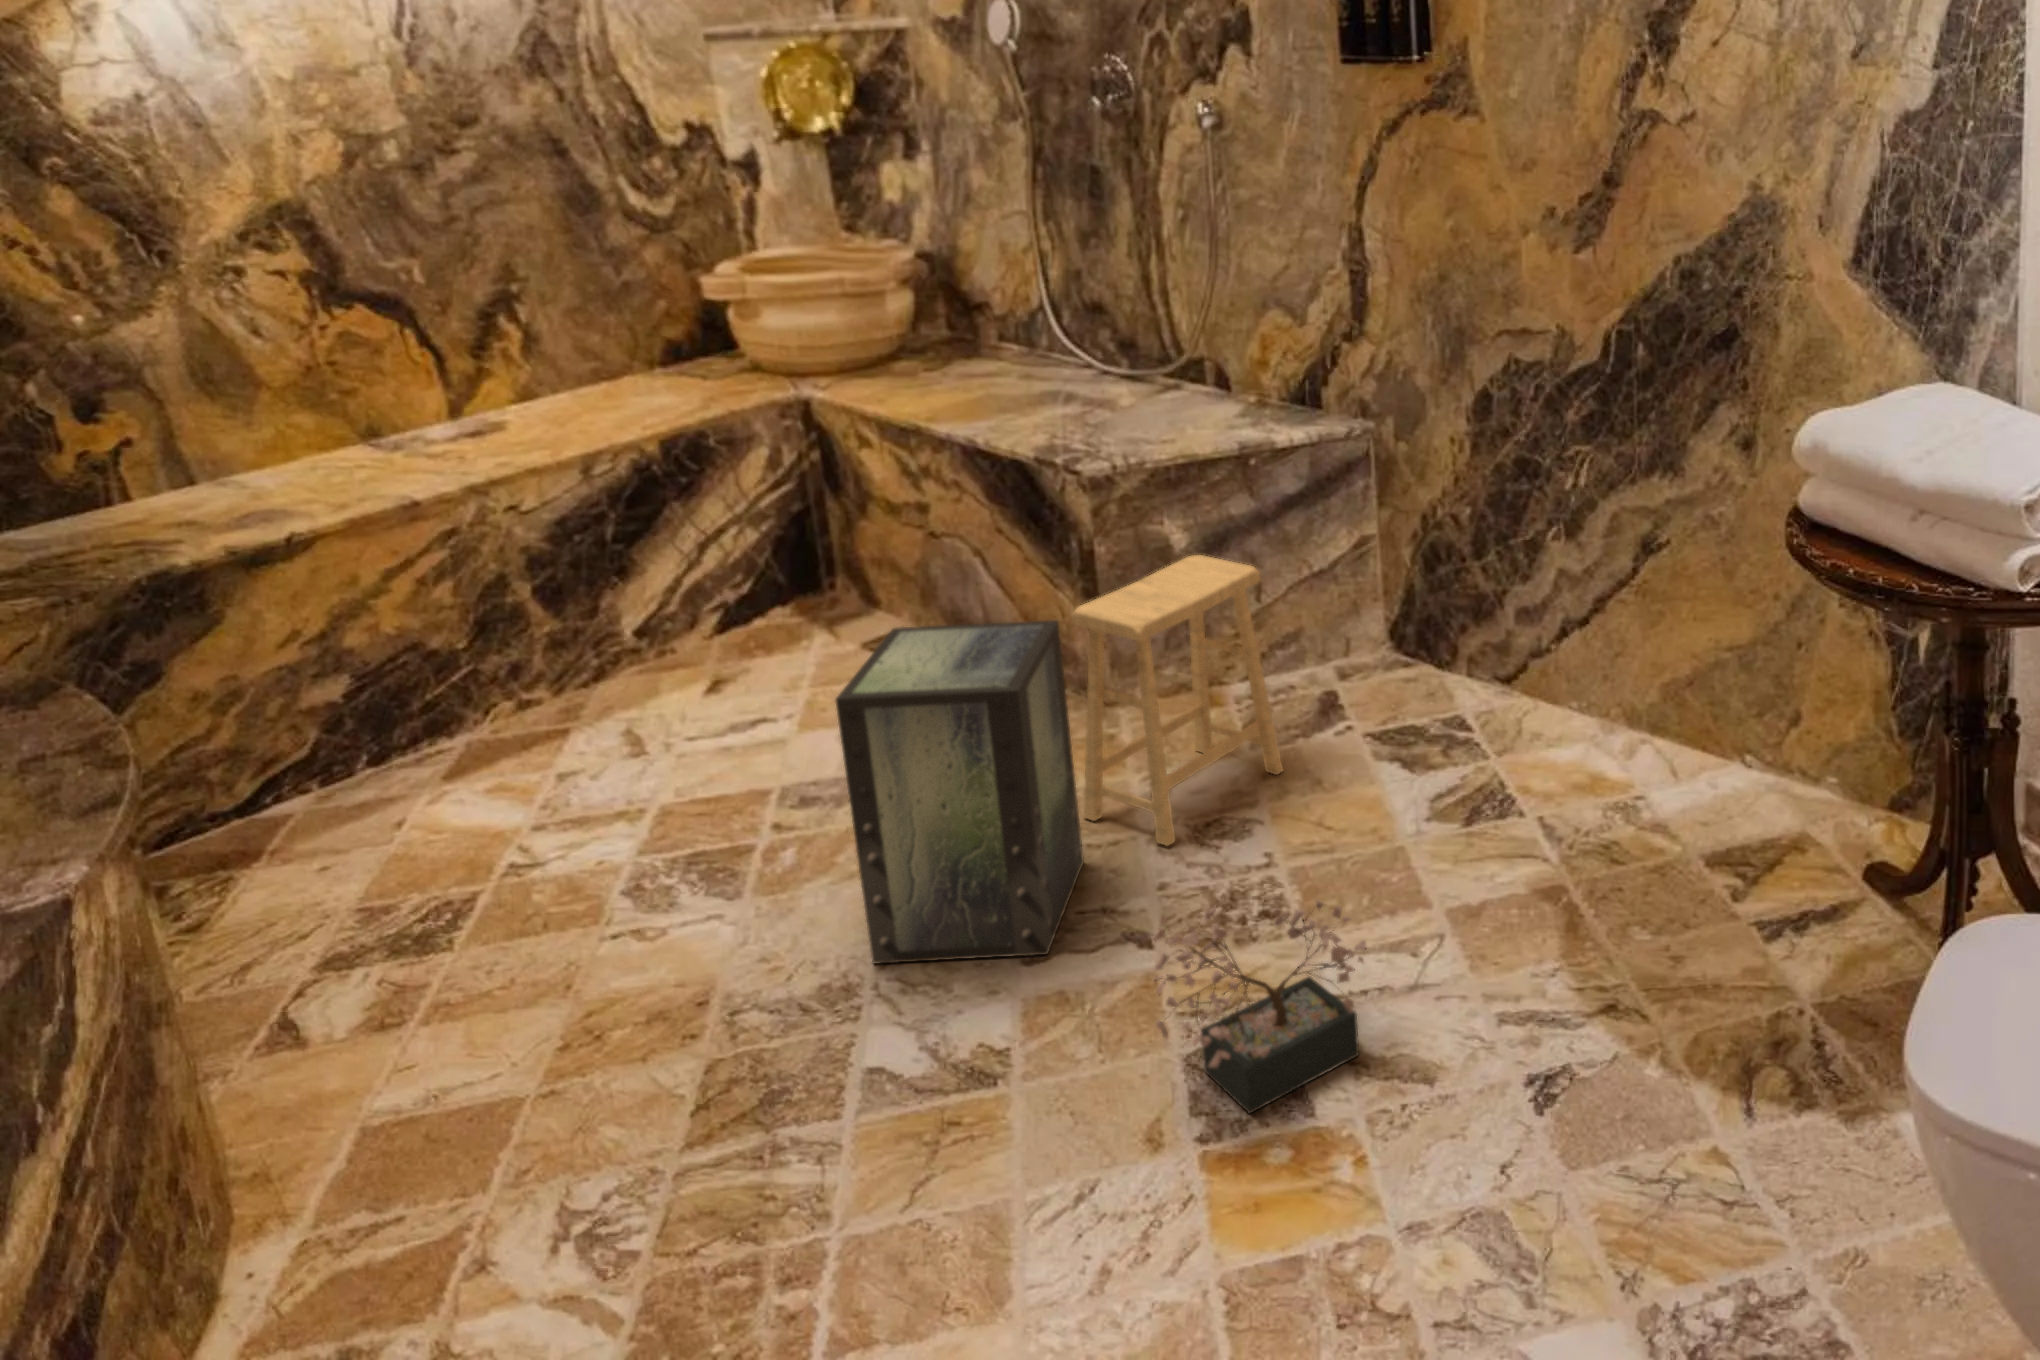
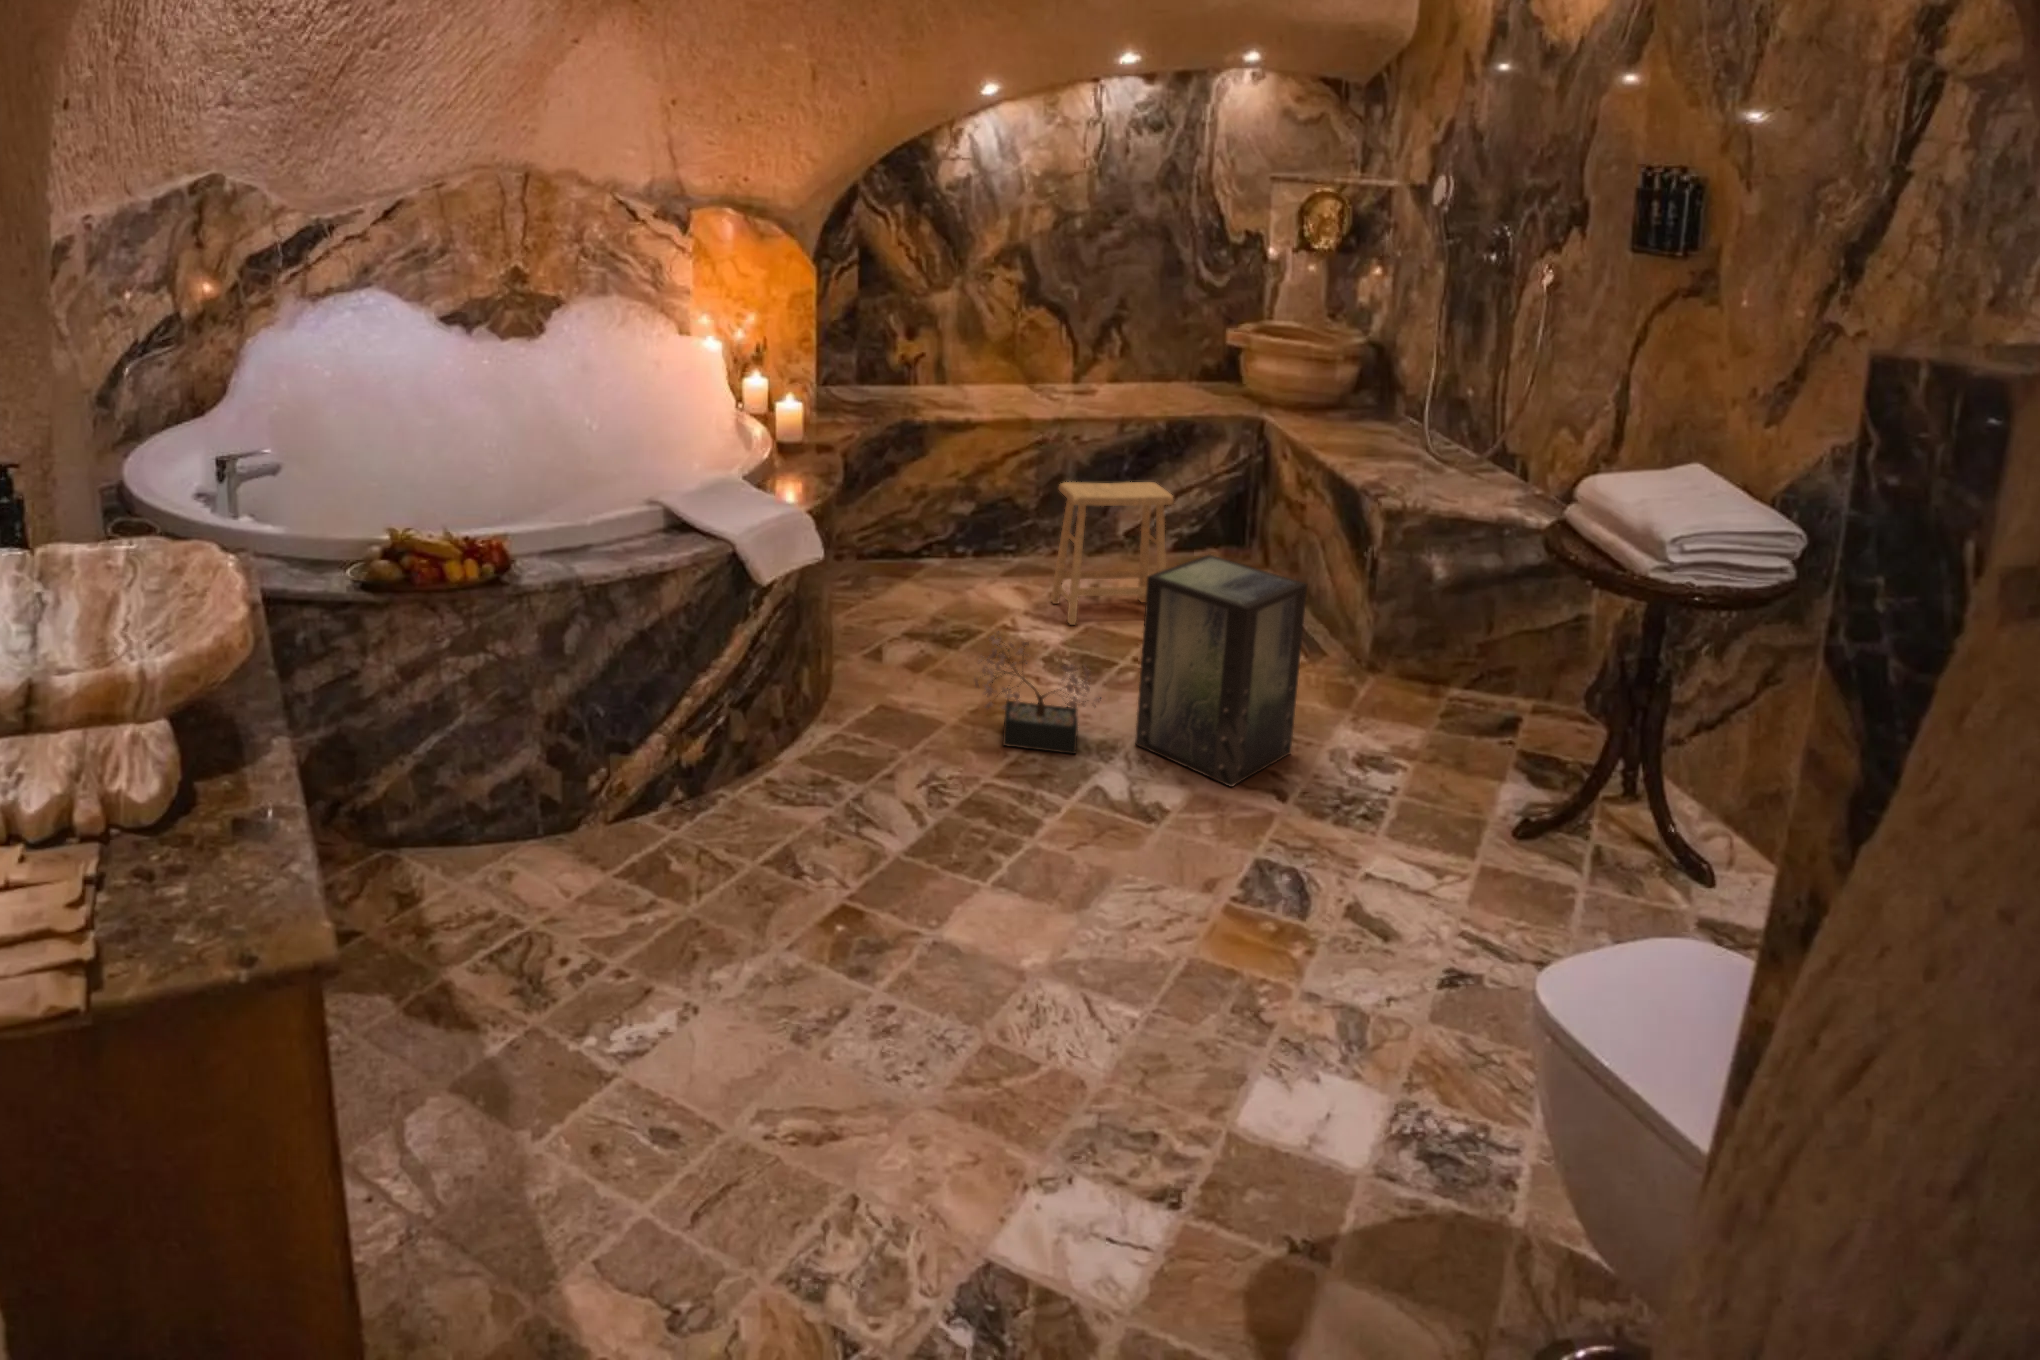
footstool: present [1071,555,1283,846] -> present [1051,482,1174,625]
decorative plant: present [1153,901,1366,1113] -> present [974,632,1101,754]

